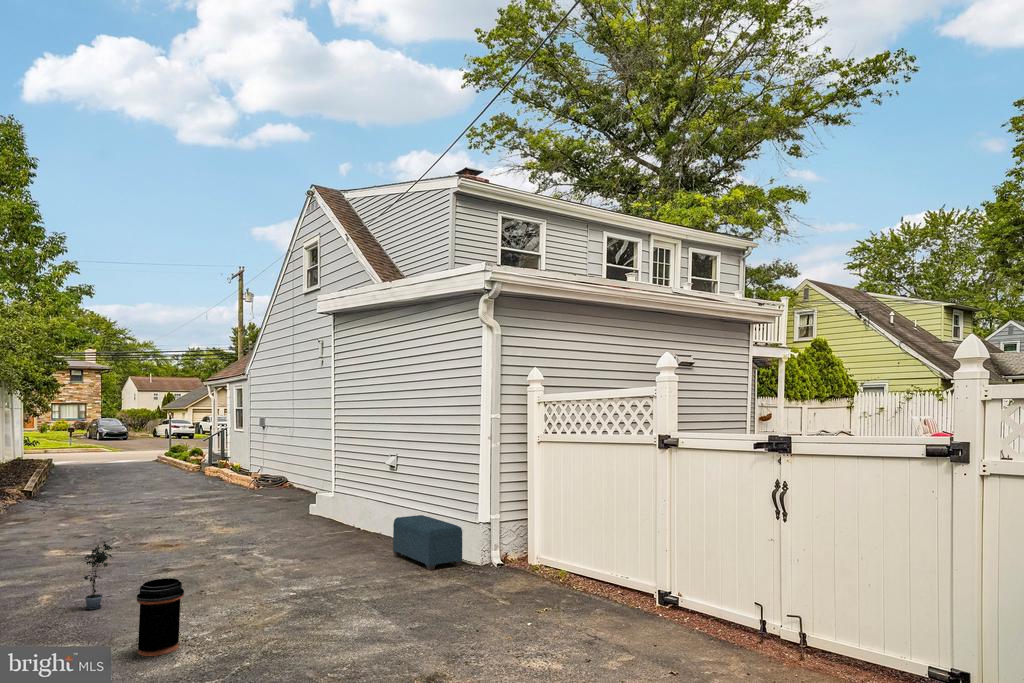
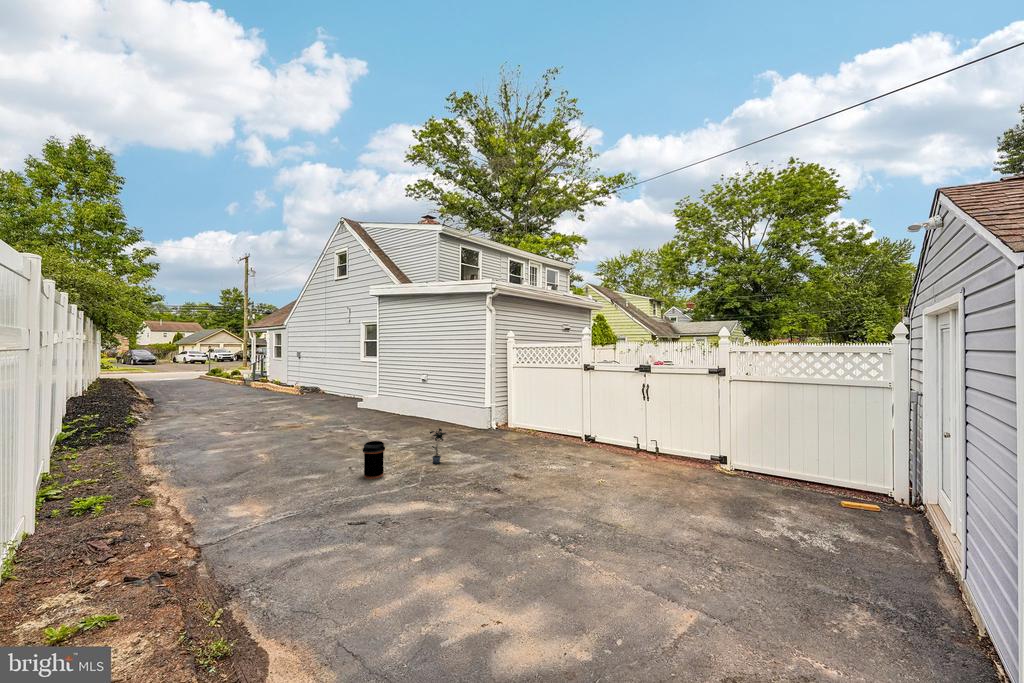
bench: present [393,515,462,571] -> none [435,405,476,432]
potted plant: present [84,541,112,610] -> present [430,428,446,464]

